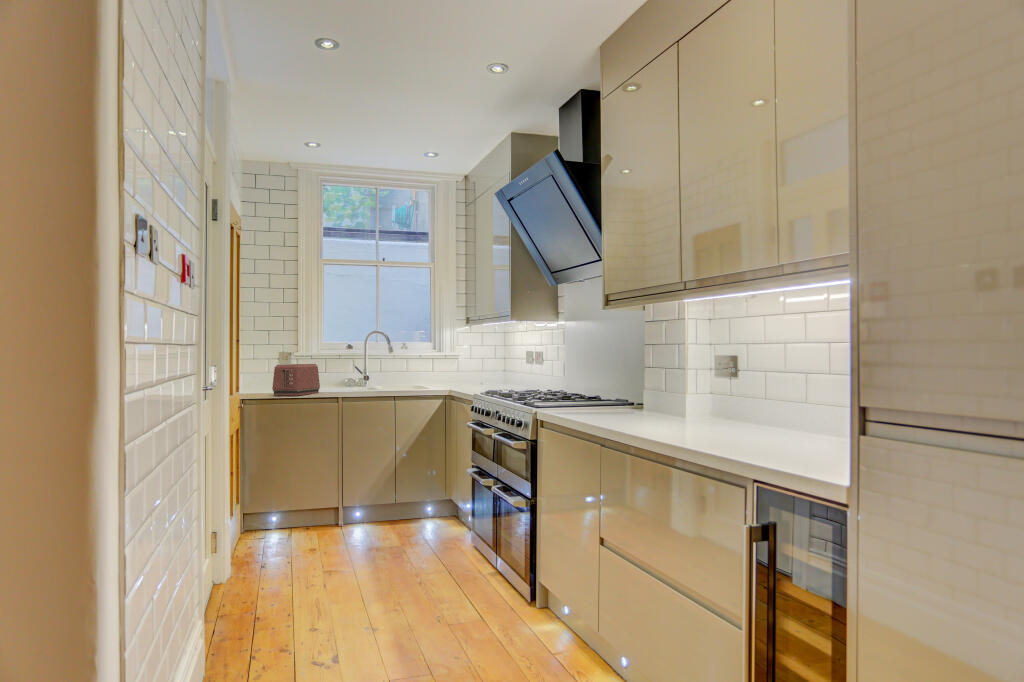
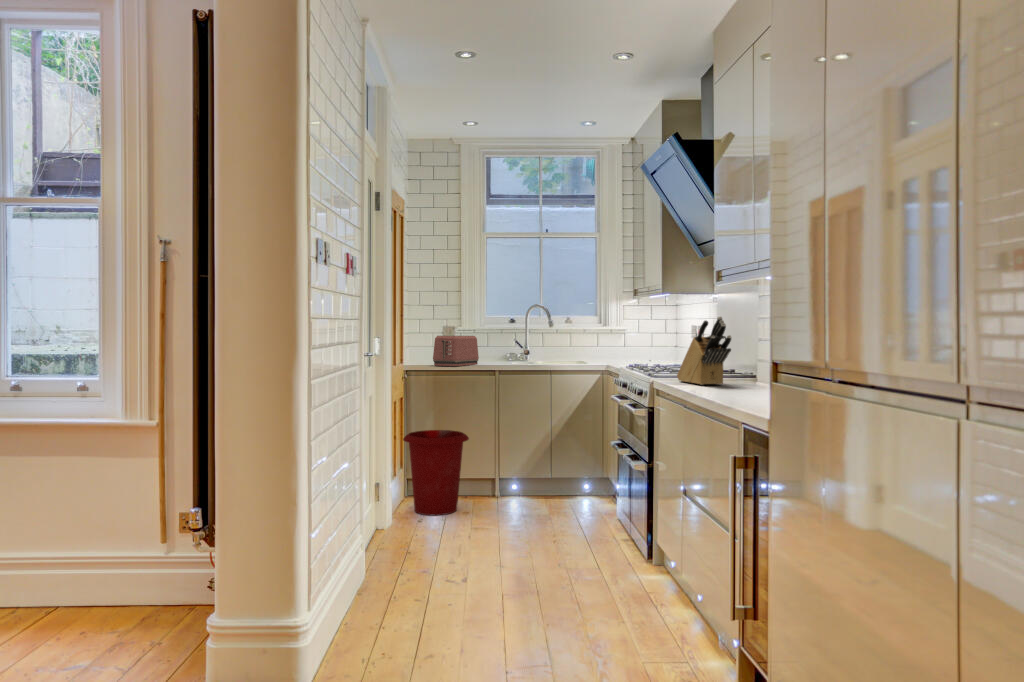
knife block: none [521,347,570,408] -> present [677,317,731,385]
waste bin: none [242,461,313,550] -> present [403,430,469,515]

